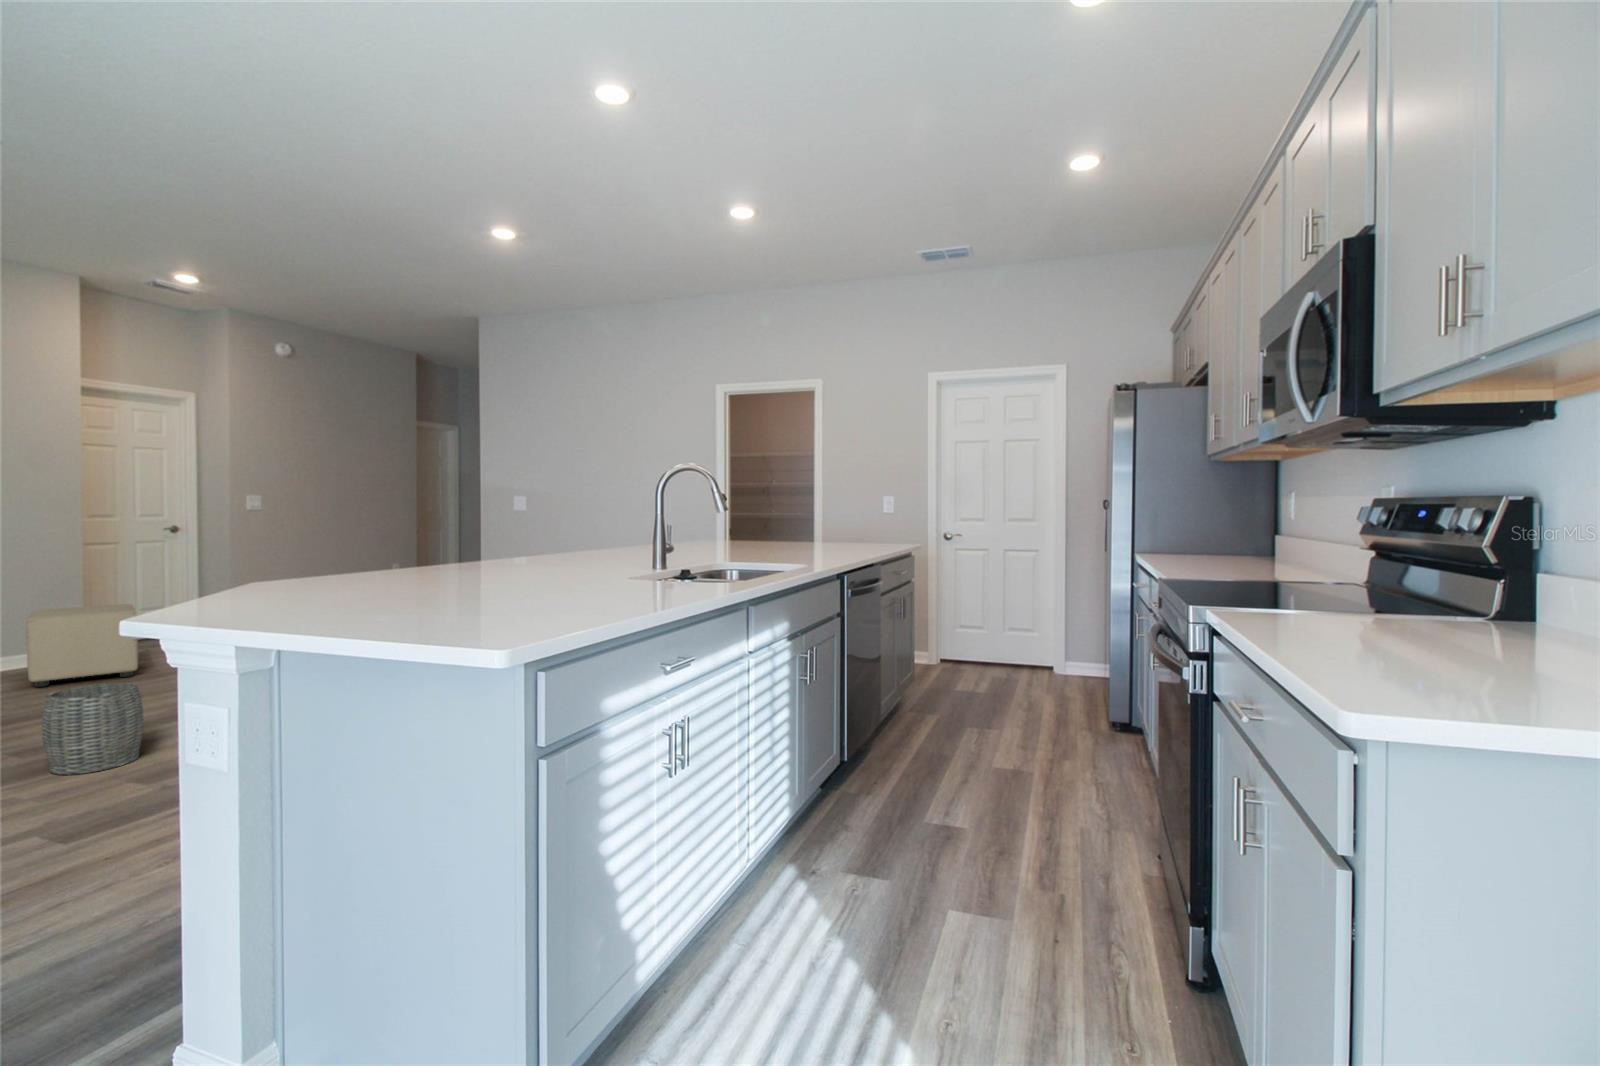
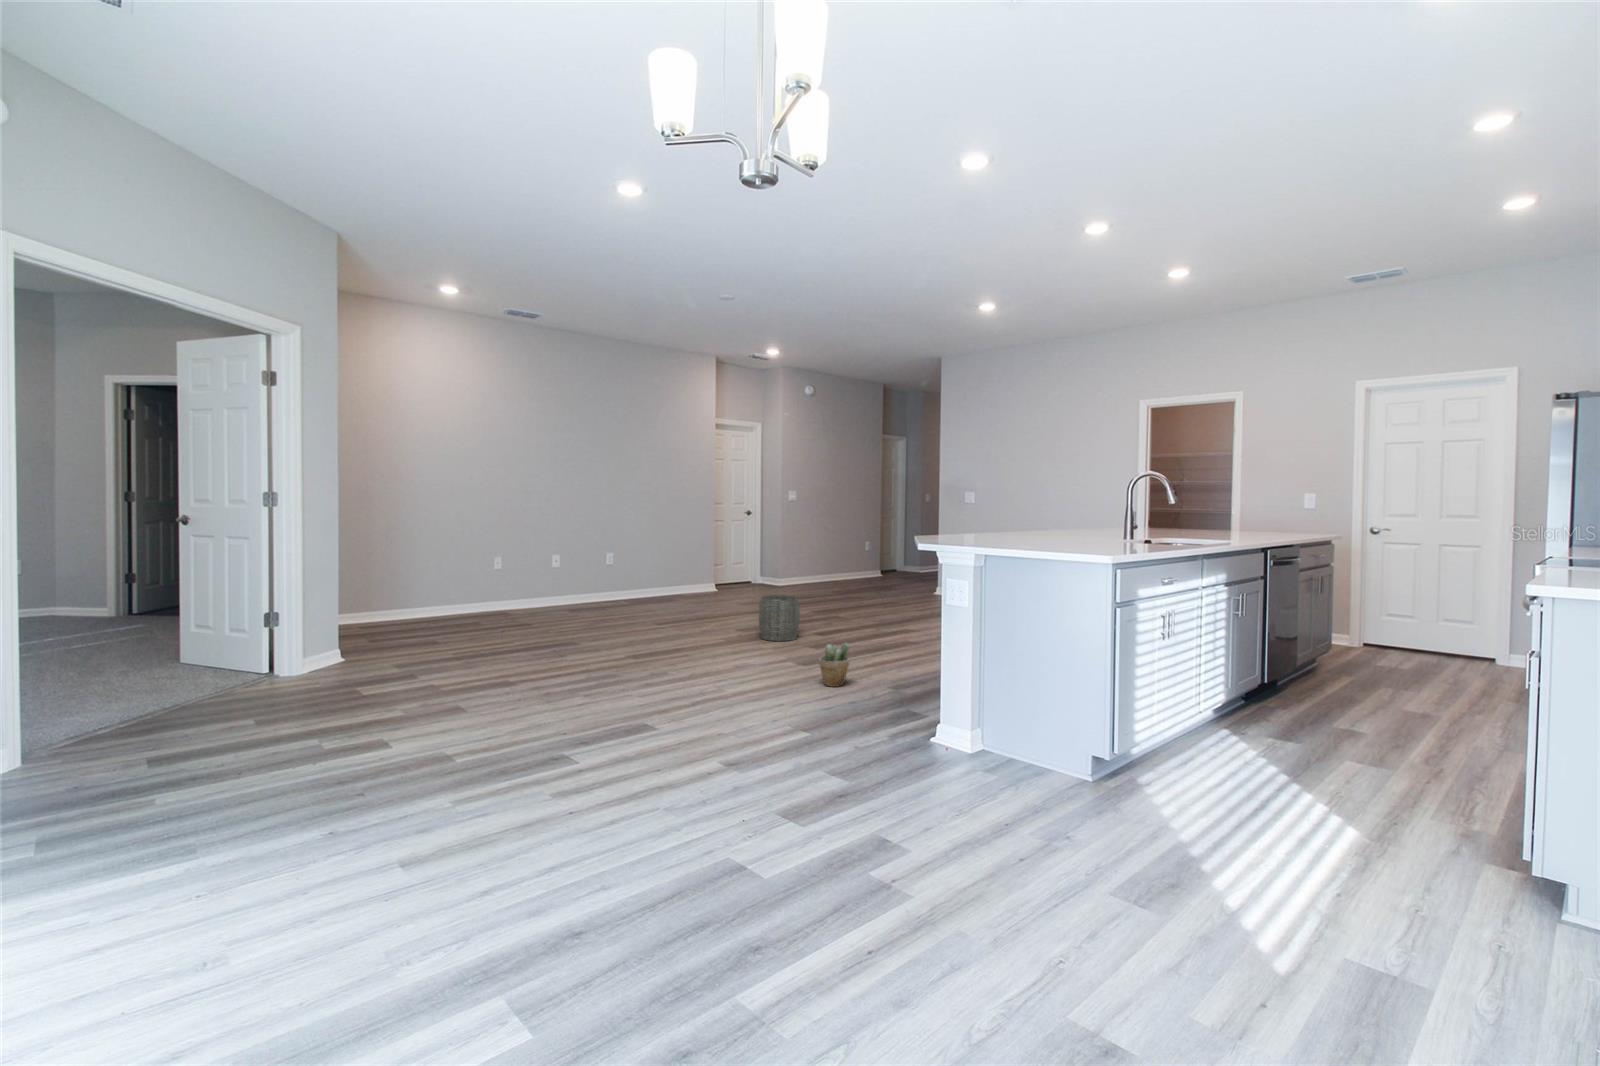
ottoman: present [26,604,138,687] -> none [700,558,753,602]
potted plant: none [39,806,126,906] -> present [819,643,849,687]

